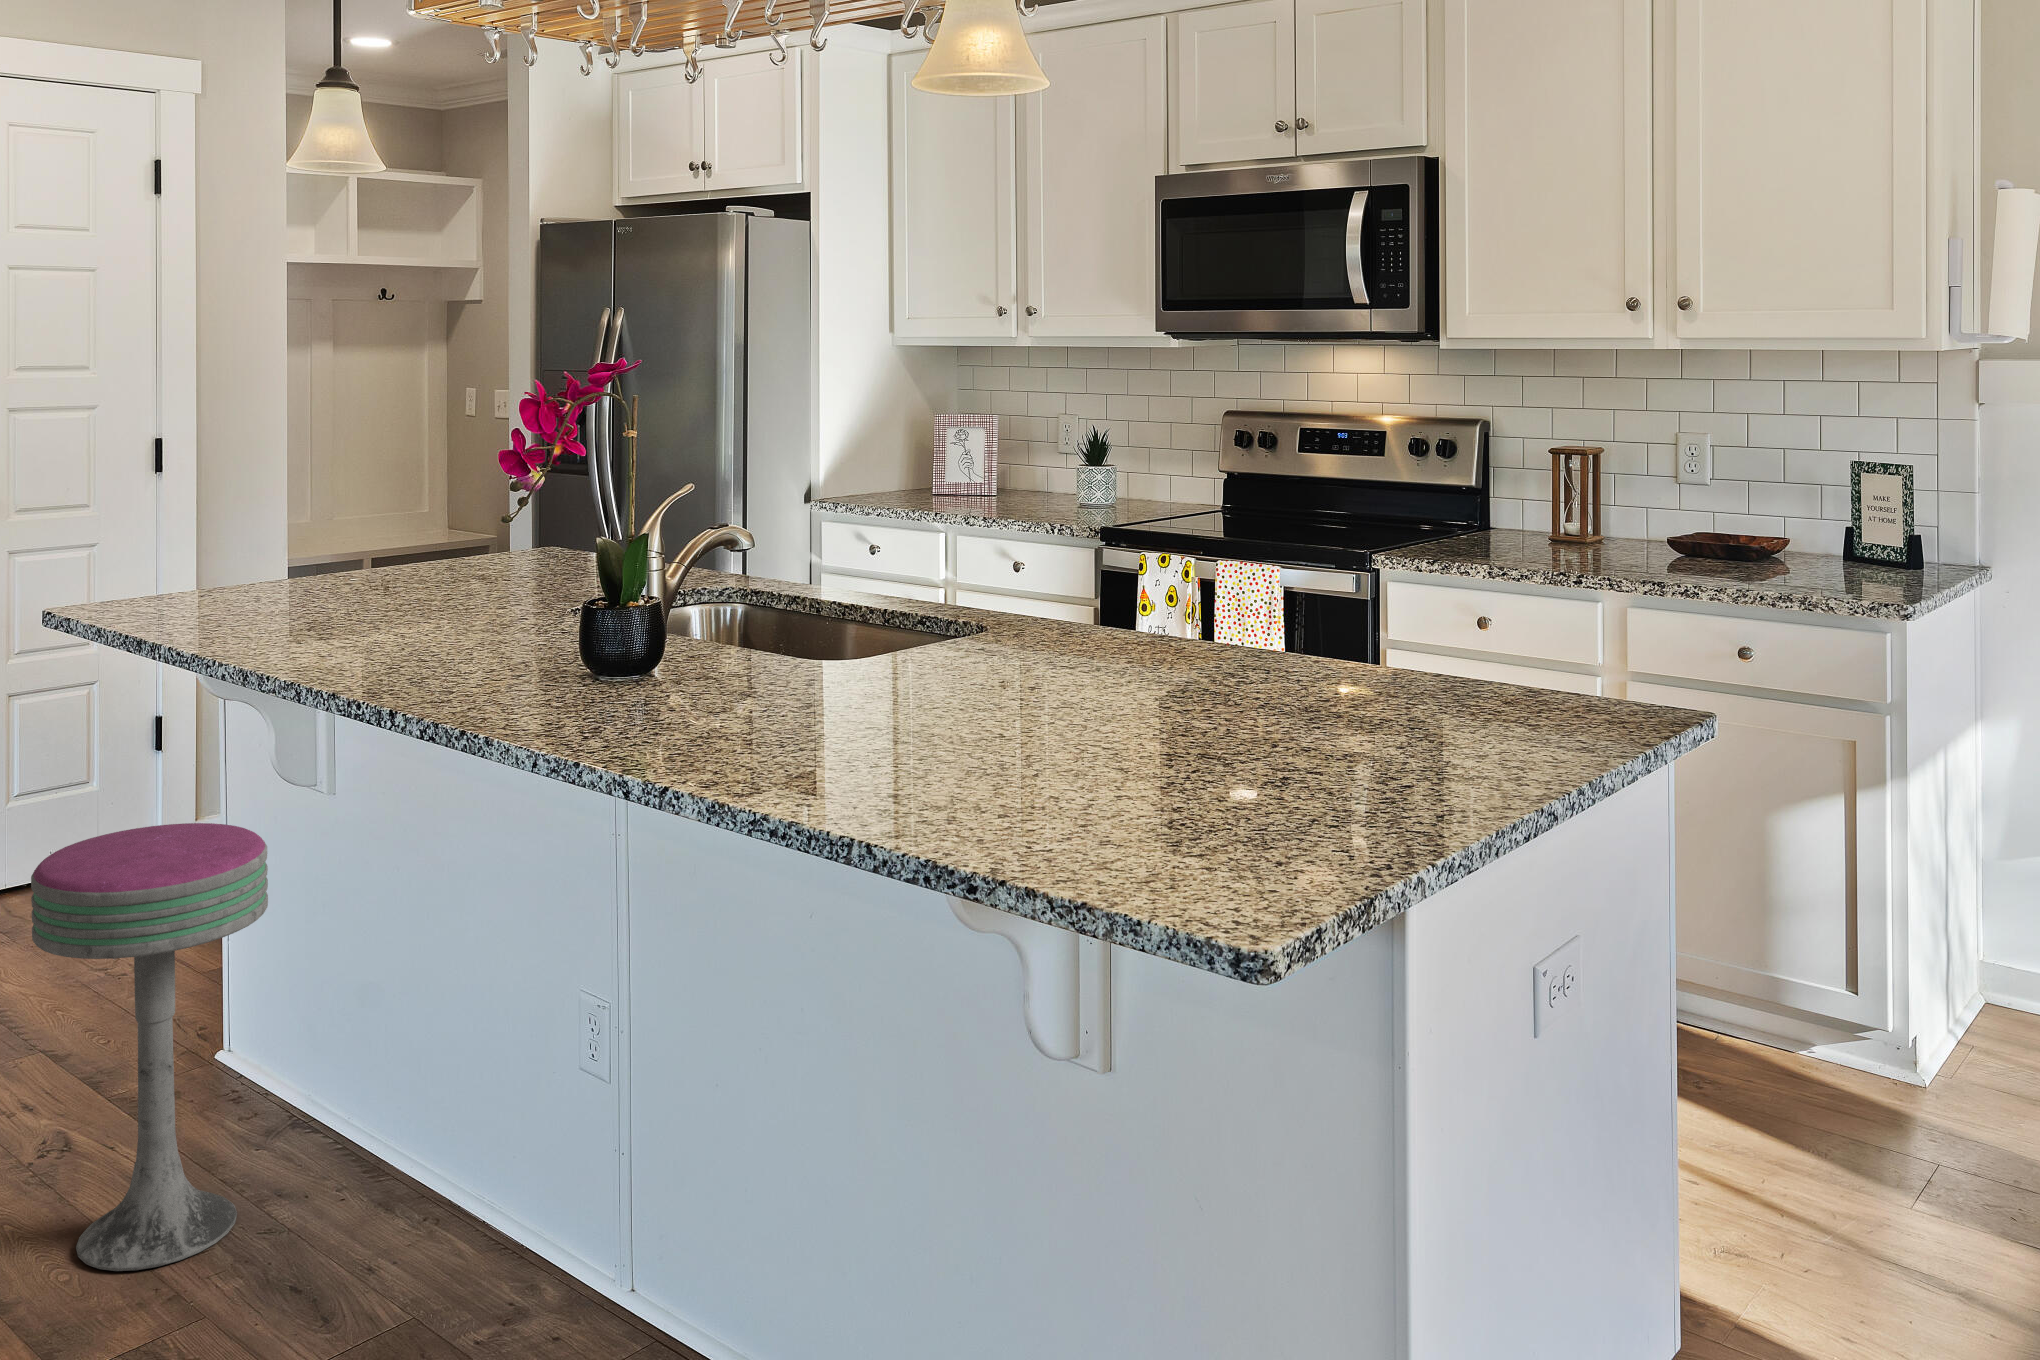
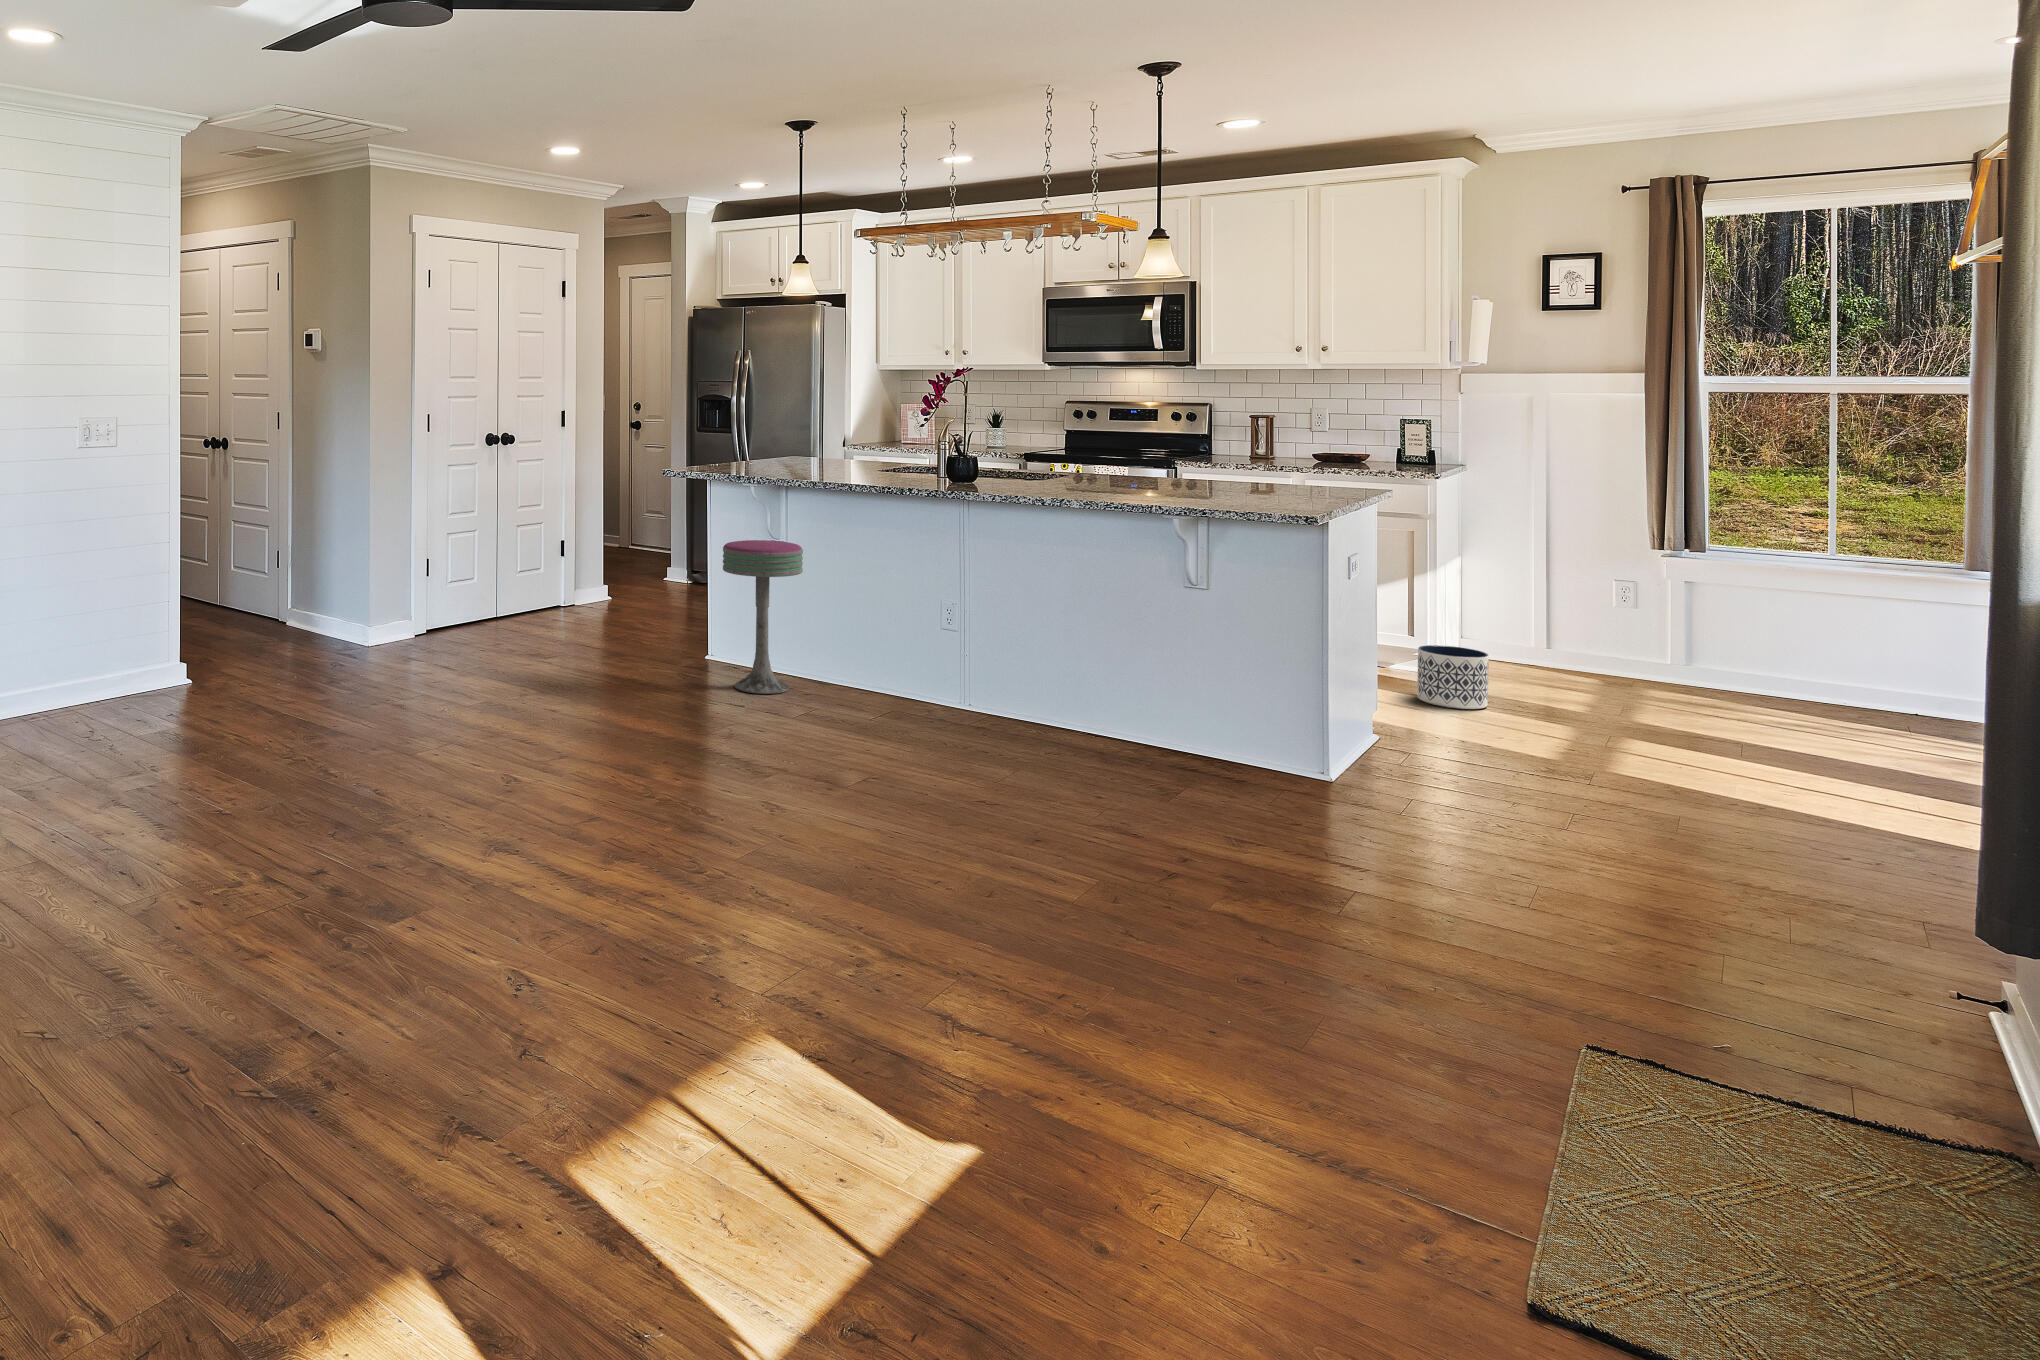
planter: none [1847,1073,2018,1277] -> present [1417,645,1489,709]

